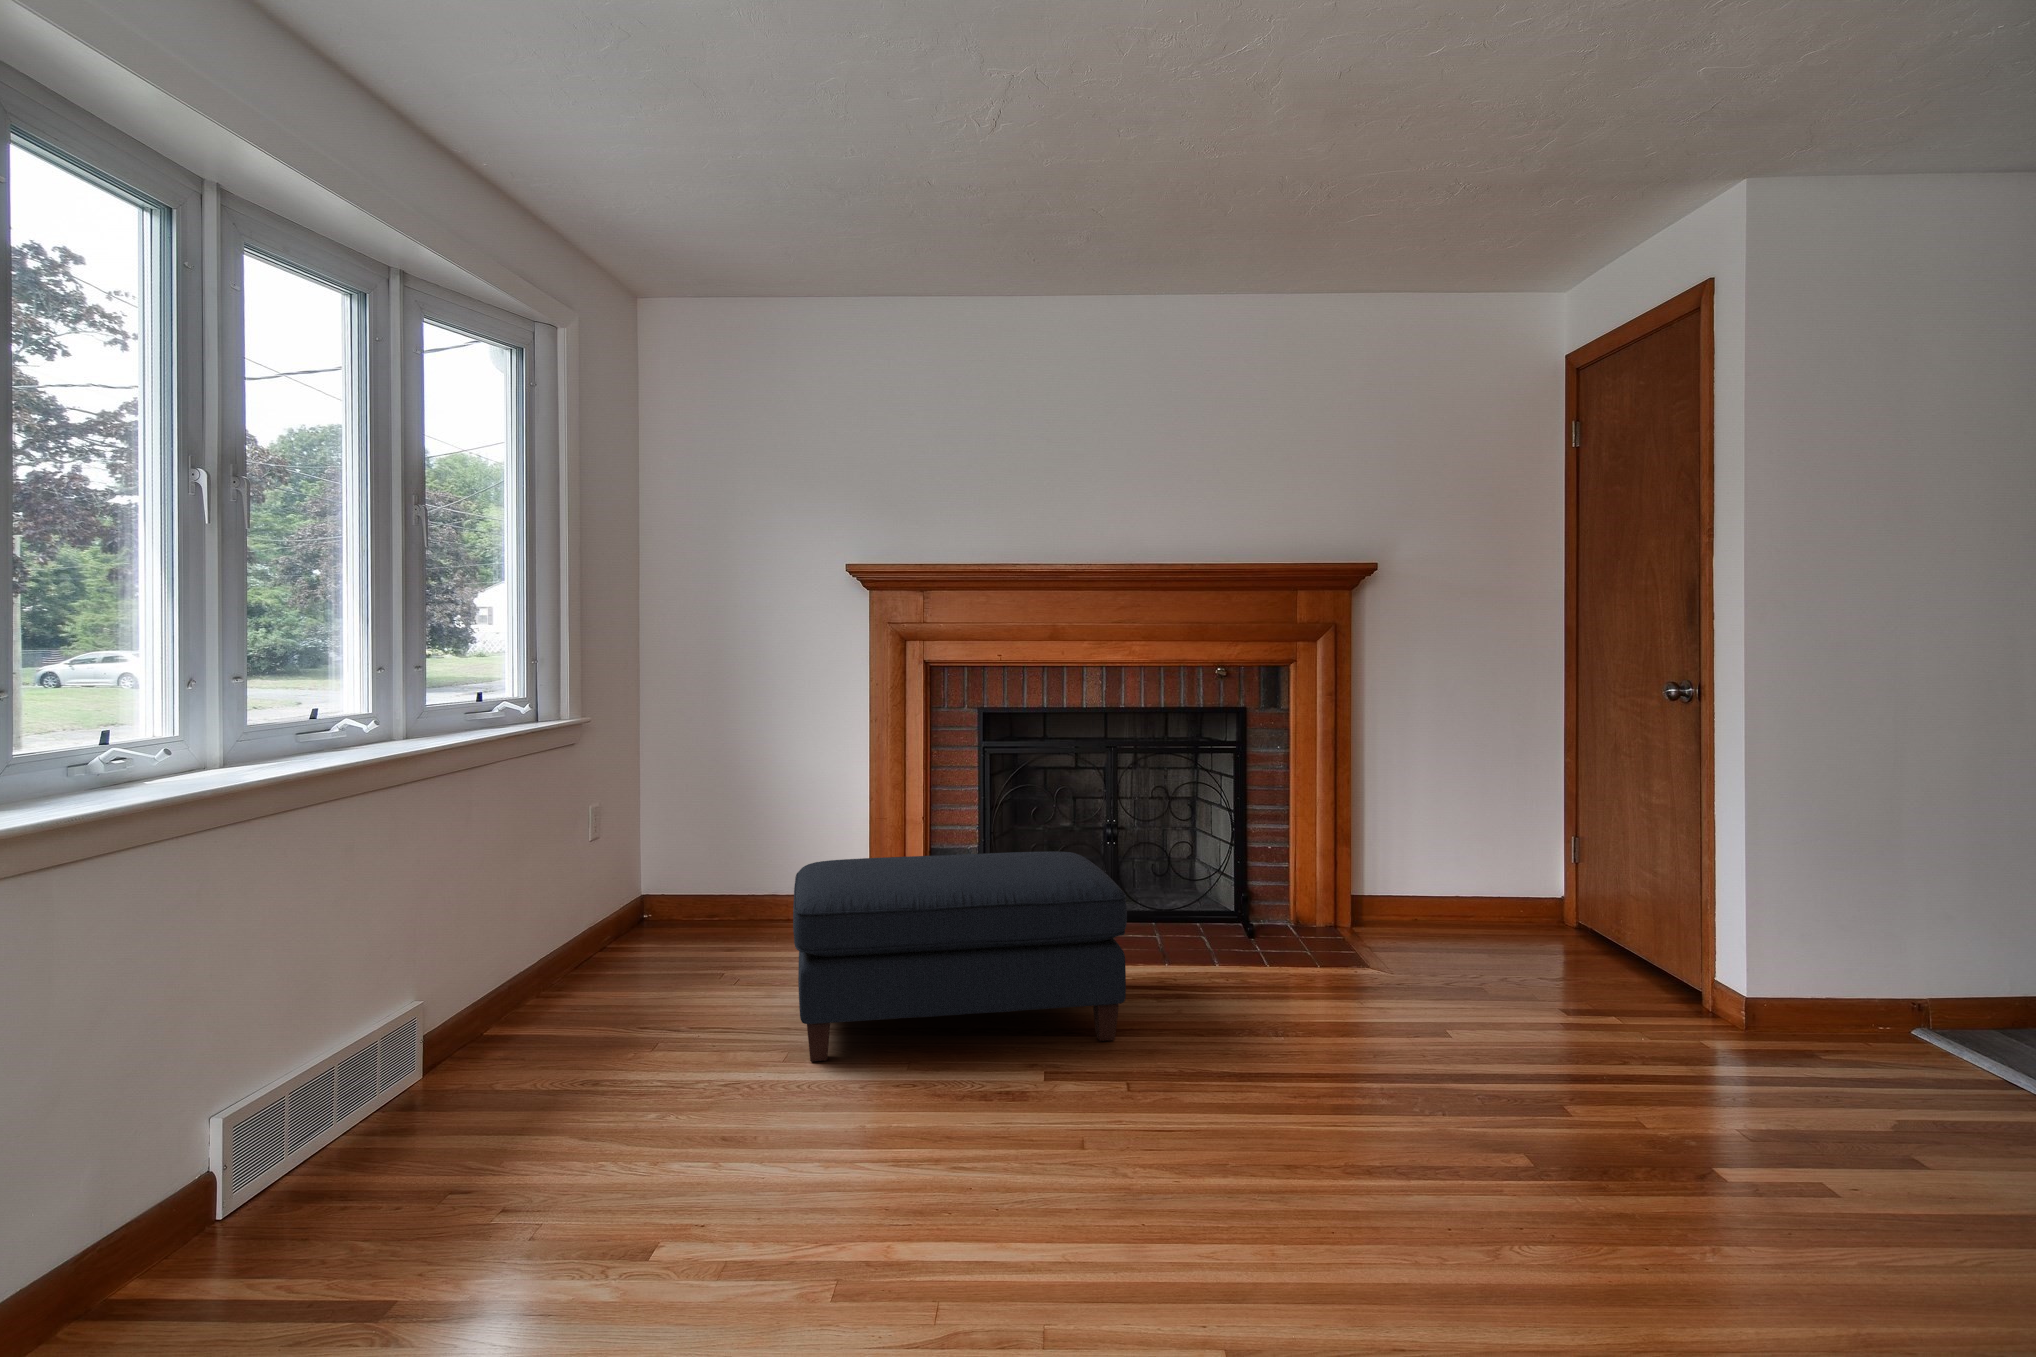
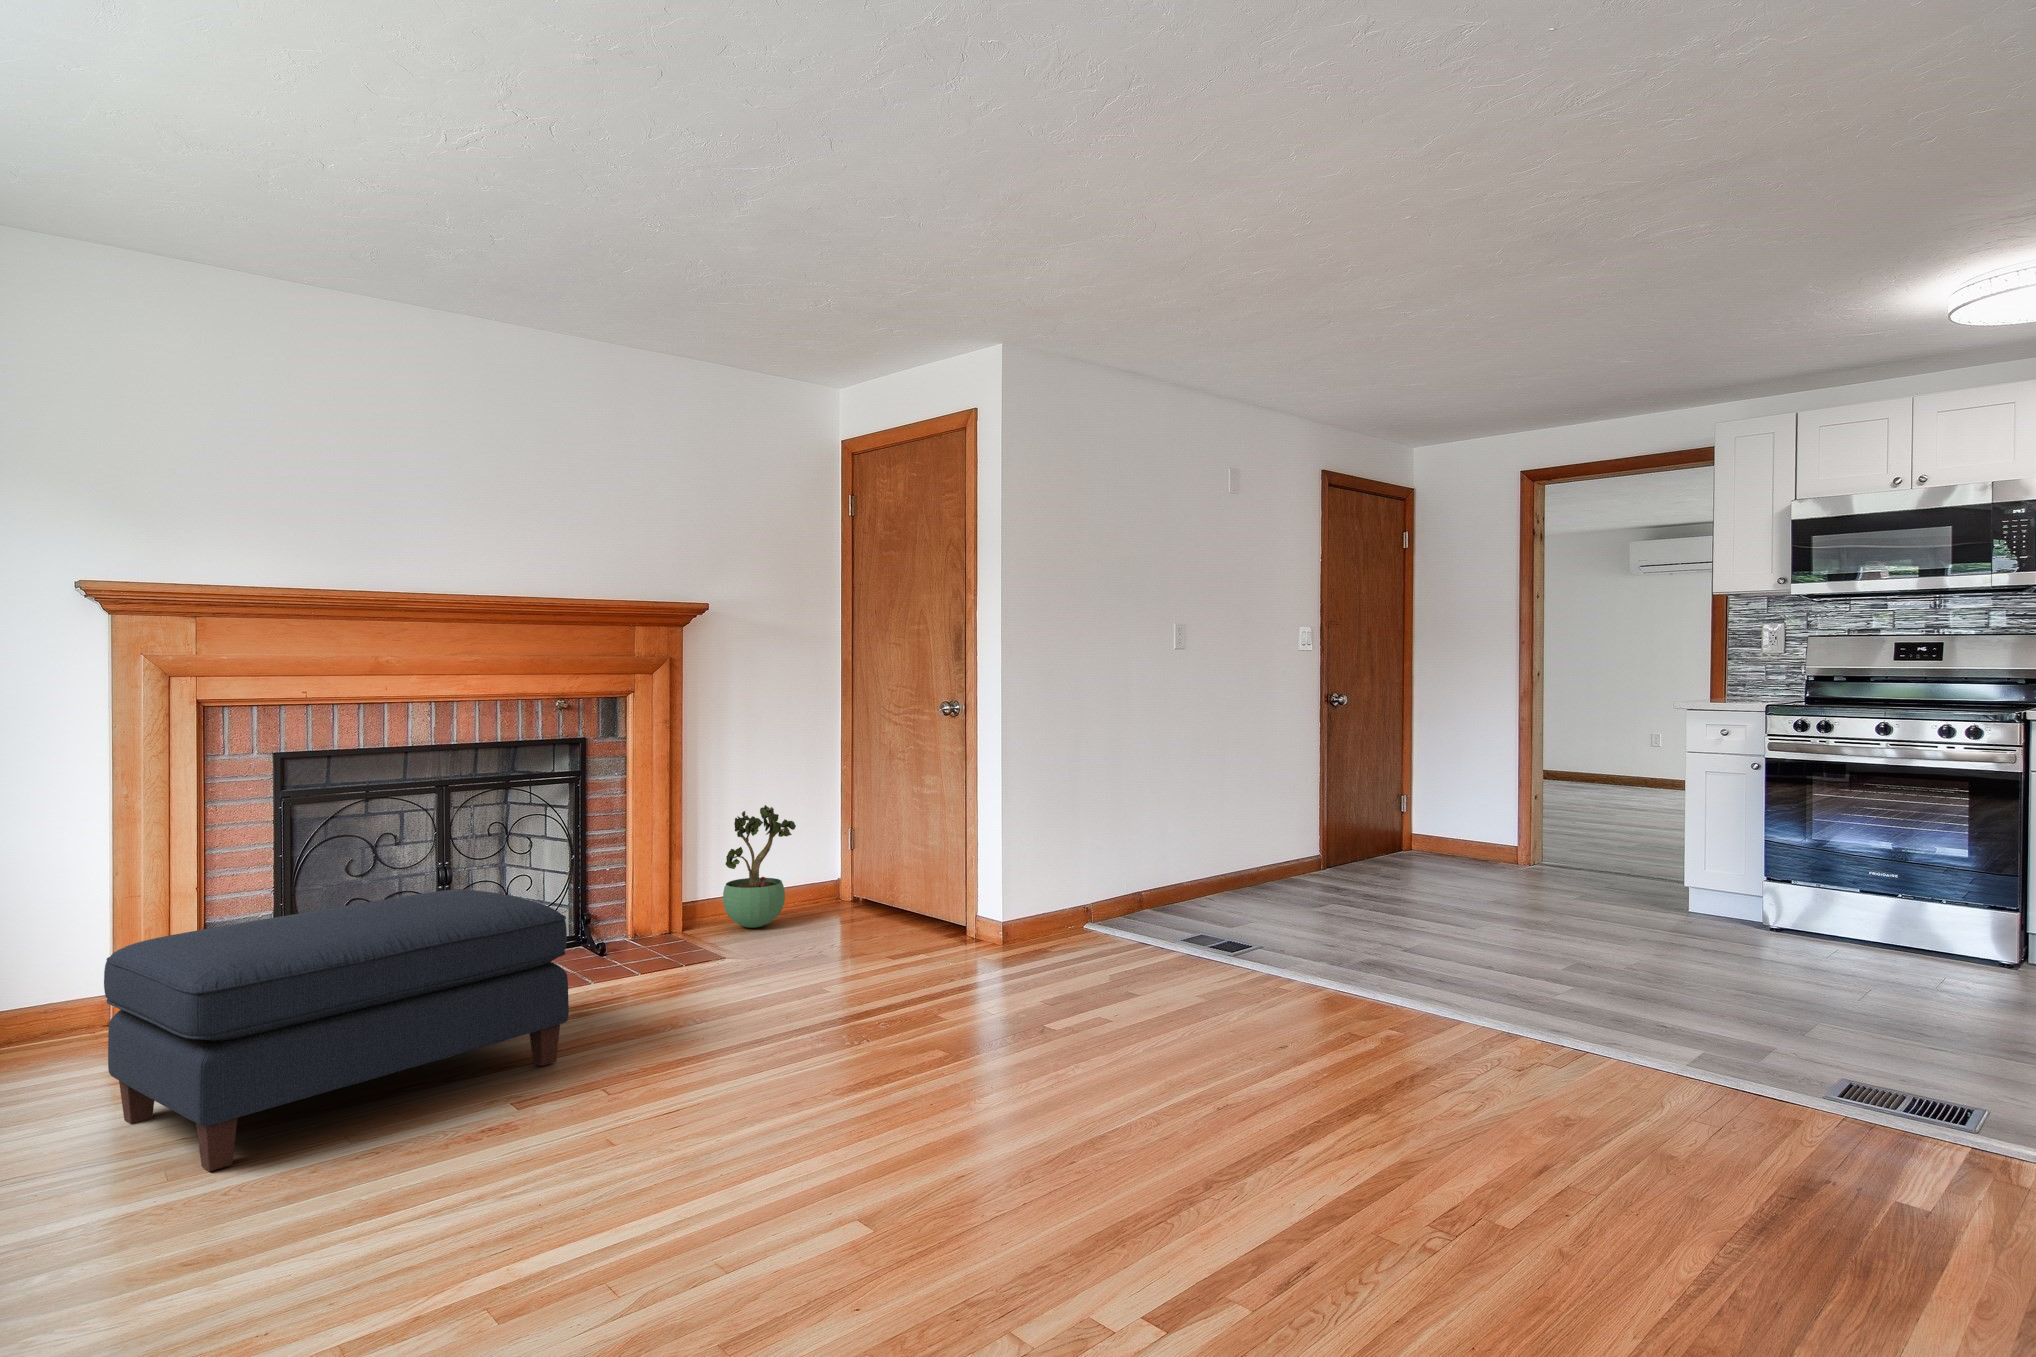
potted plant: none [1396,798,1487,937] -> present [723,805,796,928]

